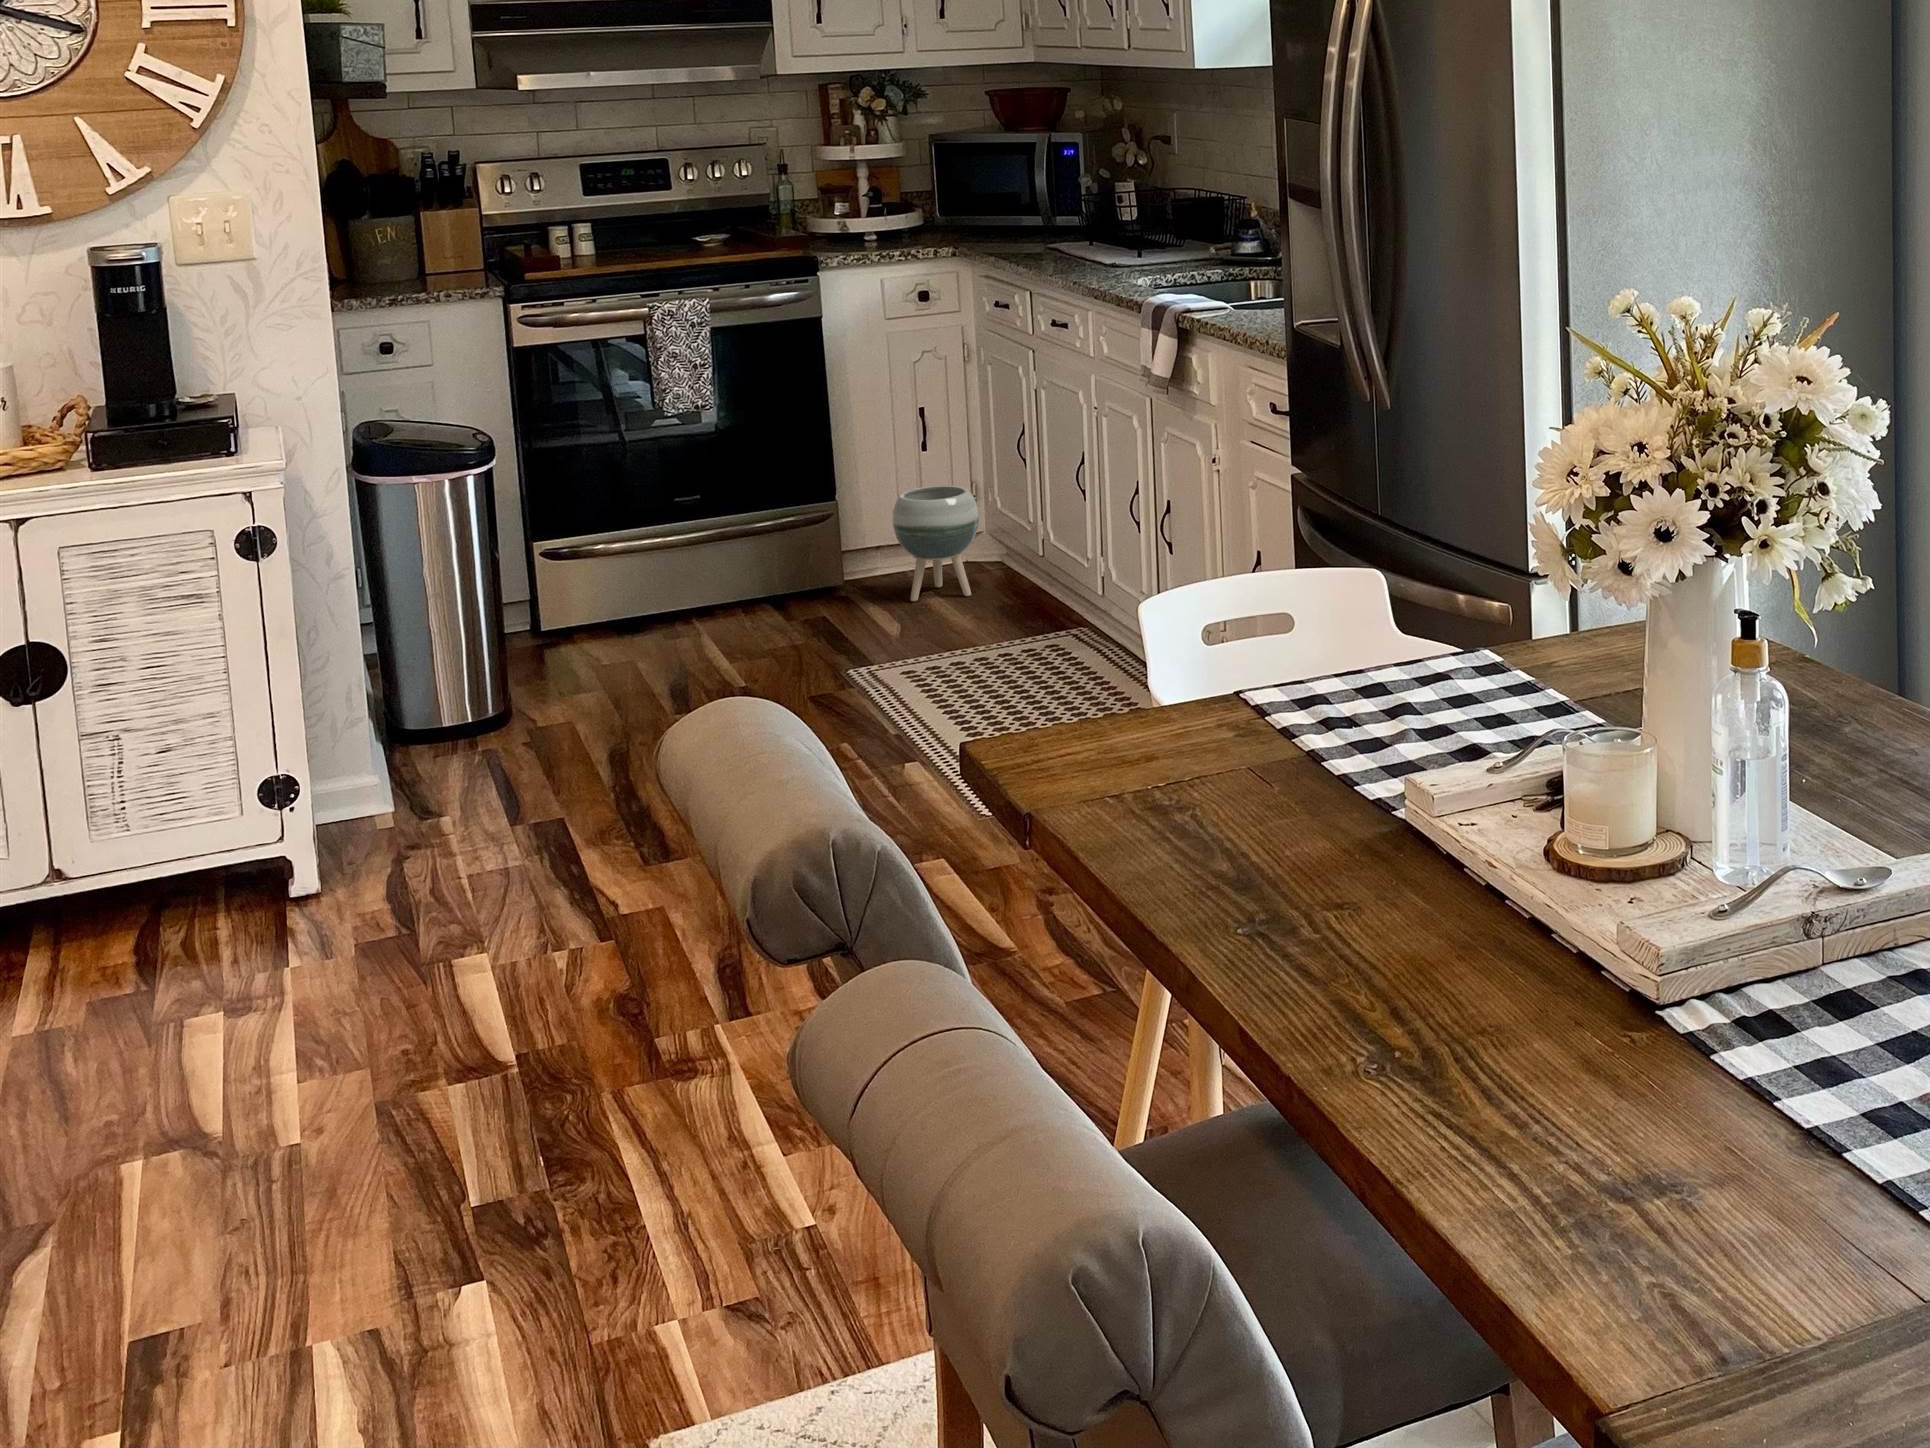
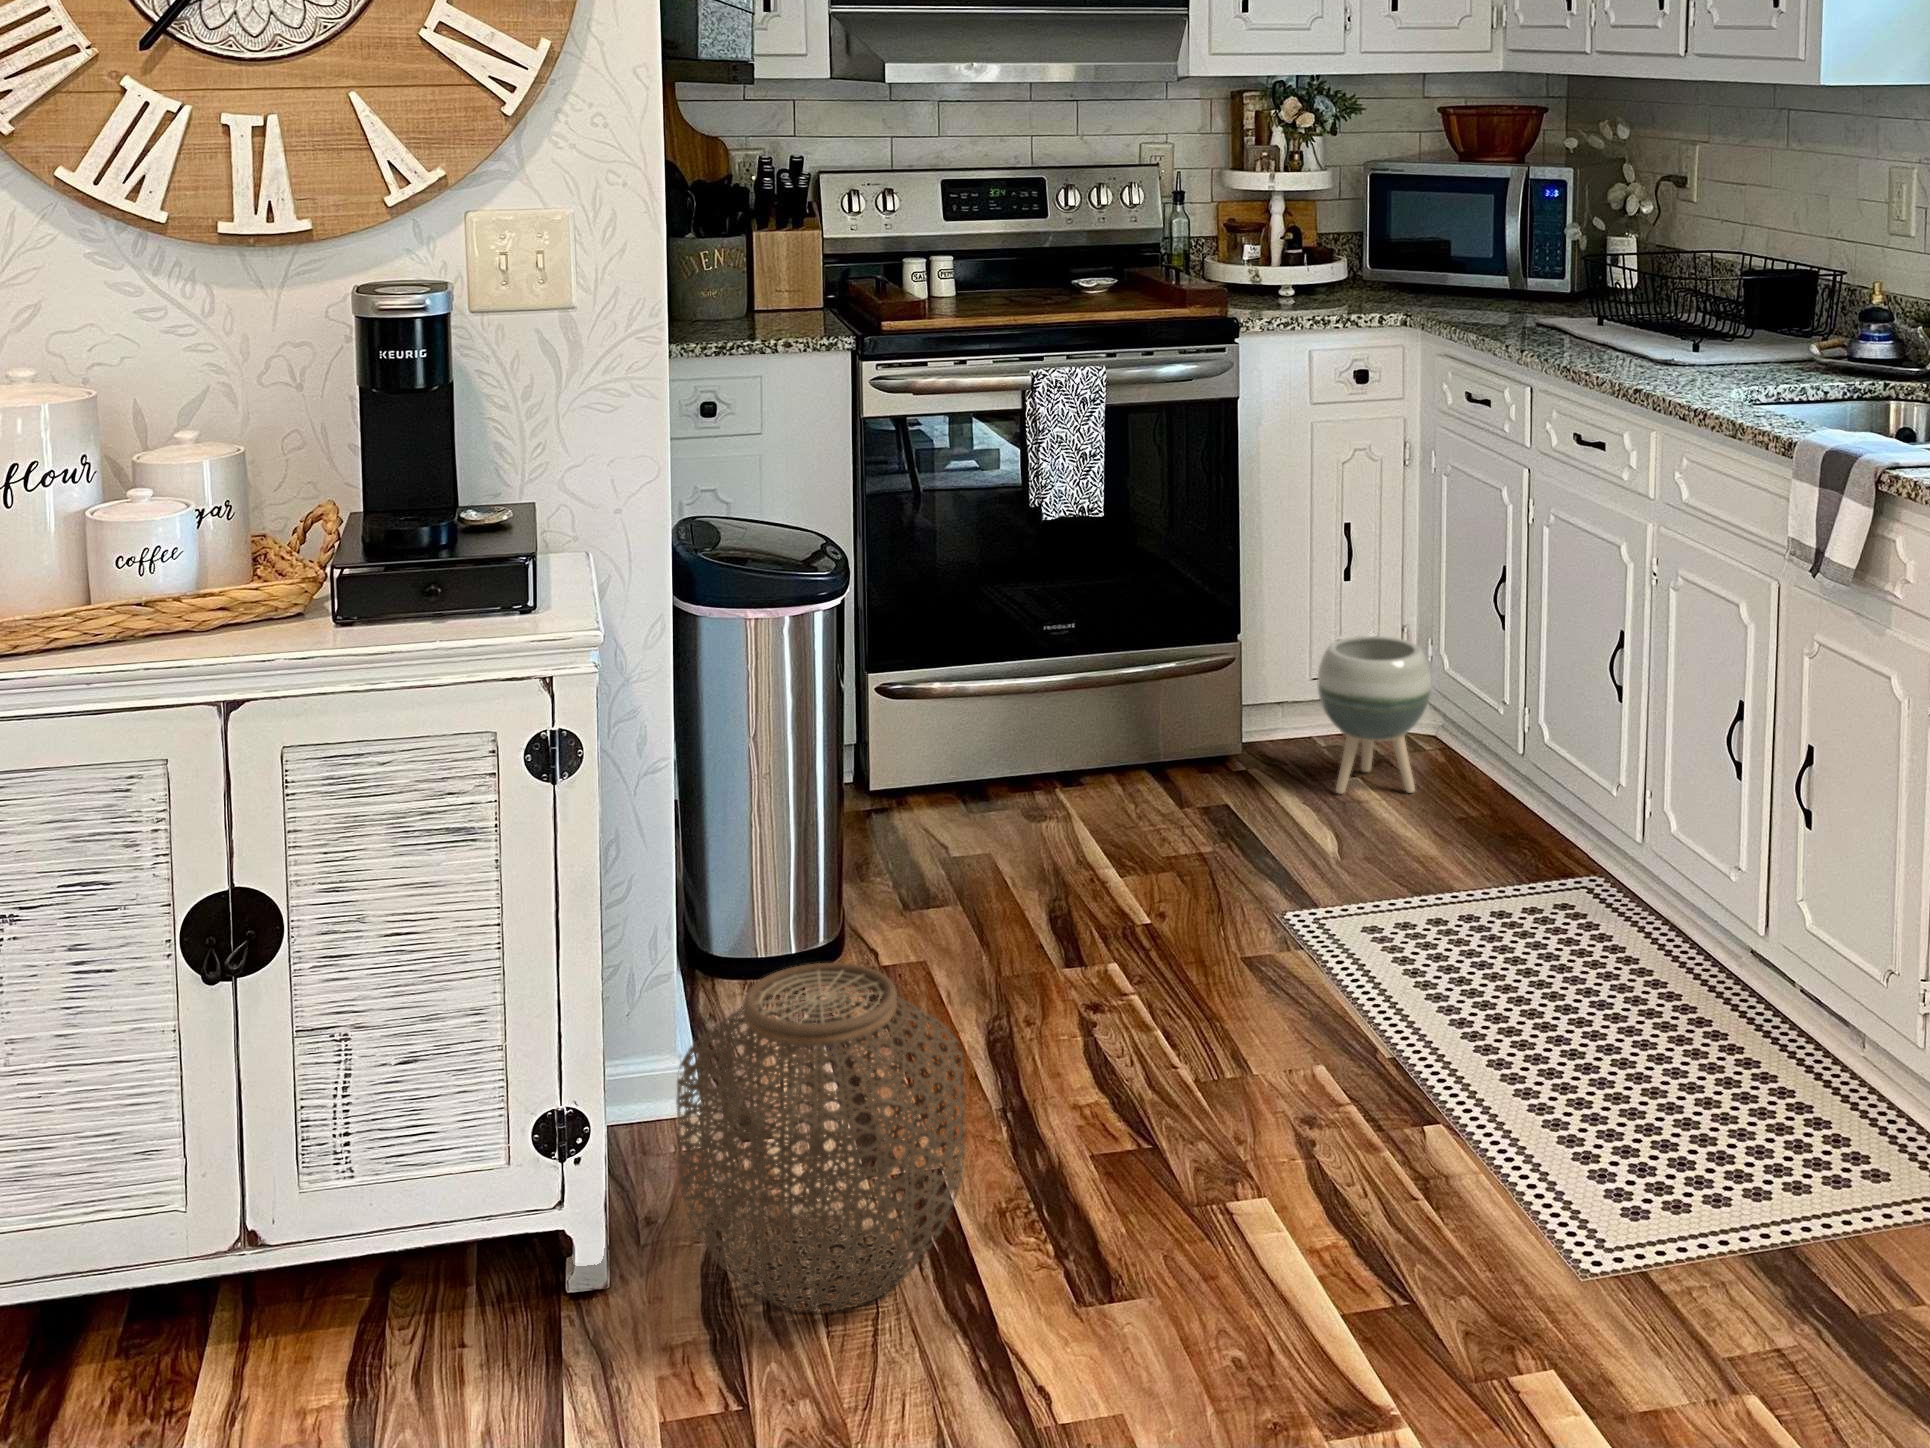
woven basket: none [360,673,568,888] -> present [676,963,965,1312]

